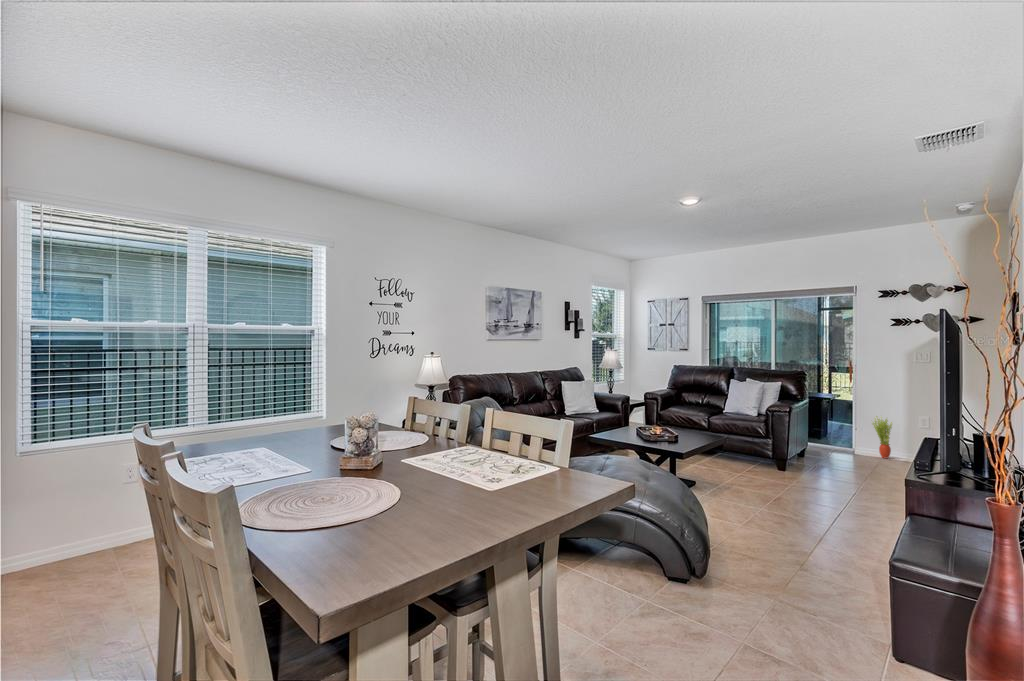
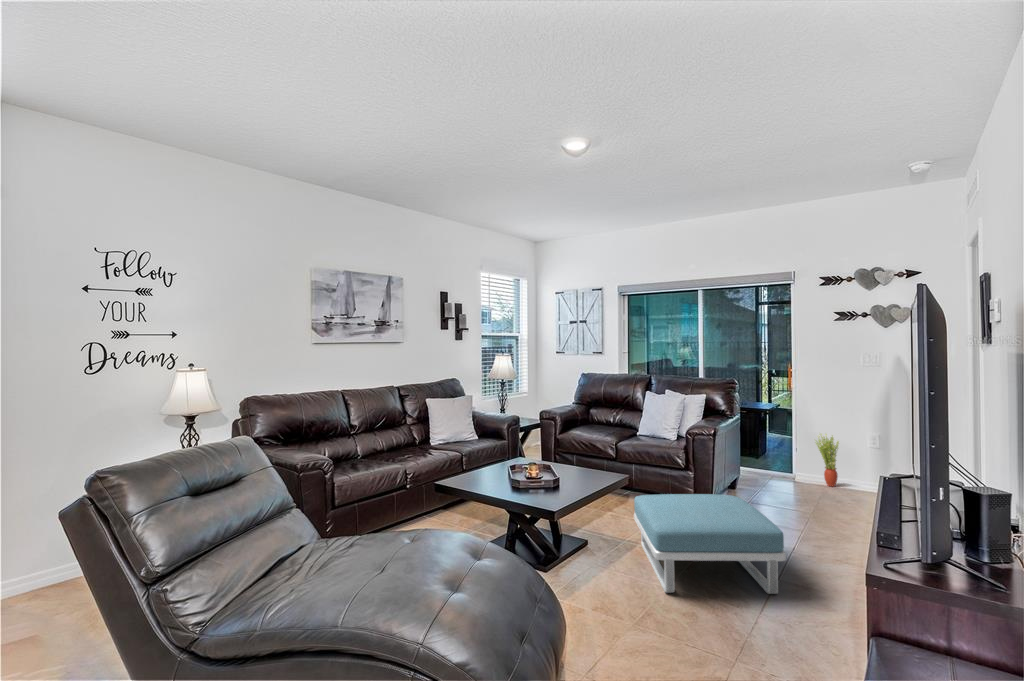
footstool: none [730,451,848,517] -> present [634,494,786,594]

